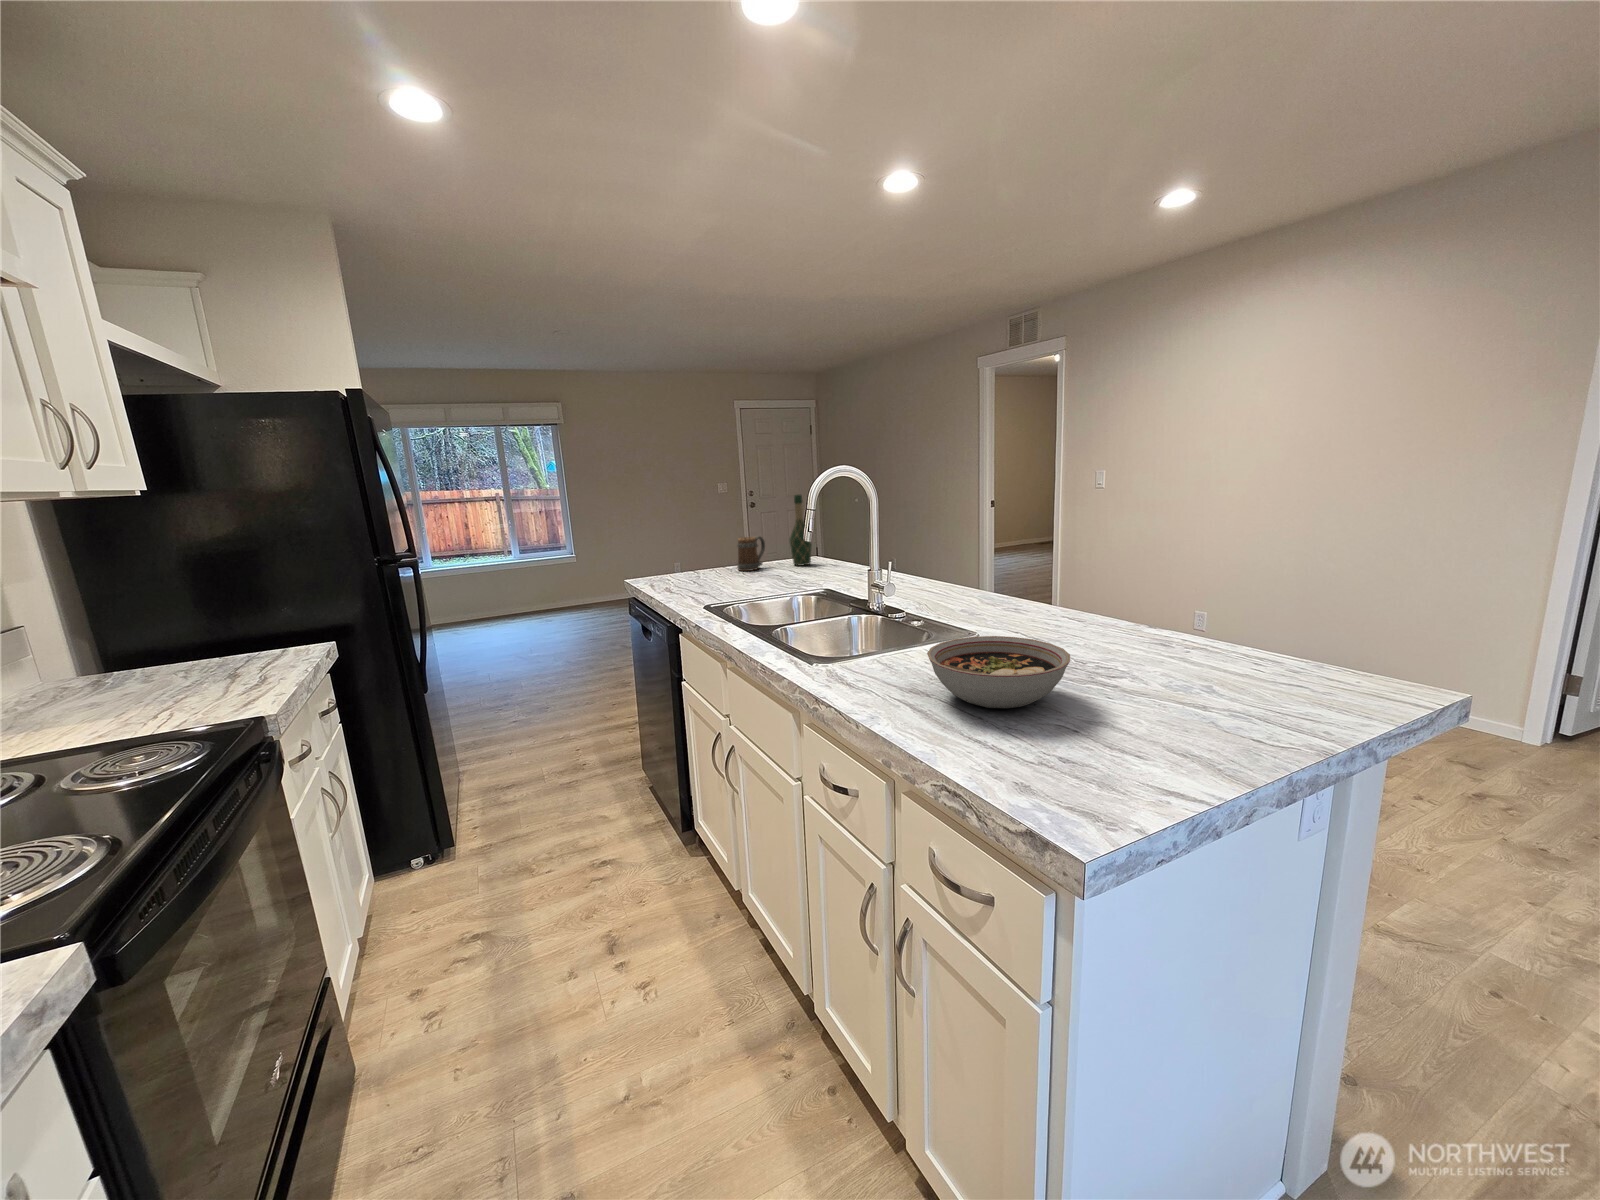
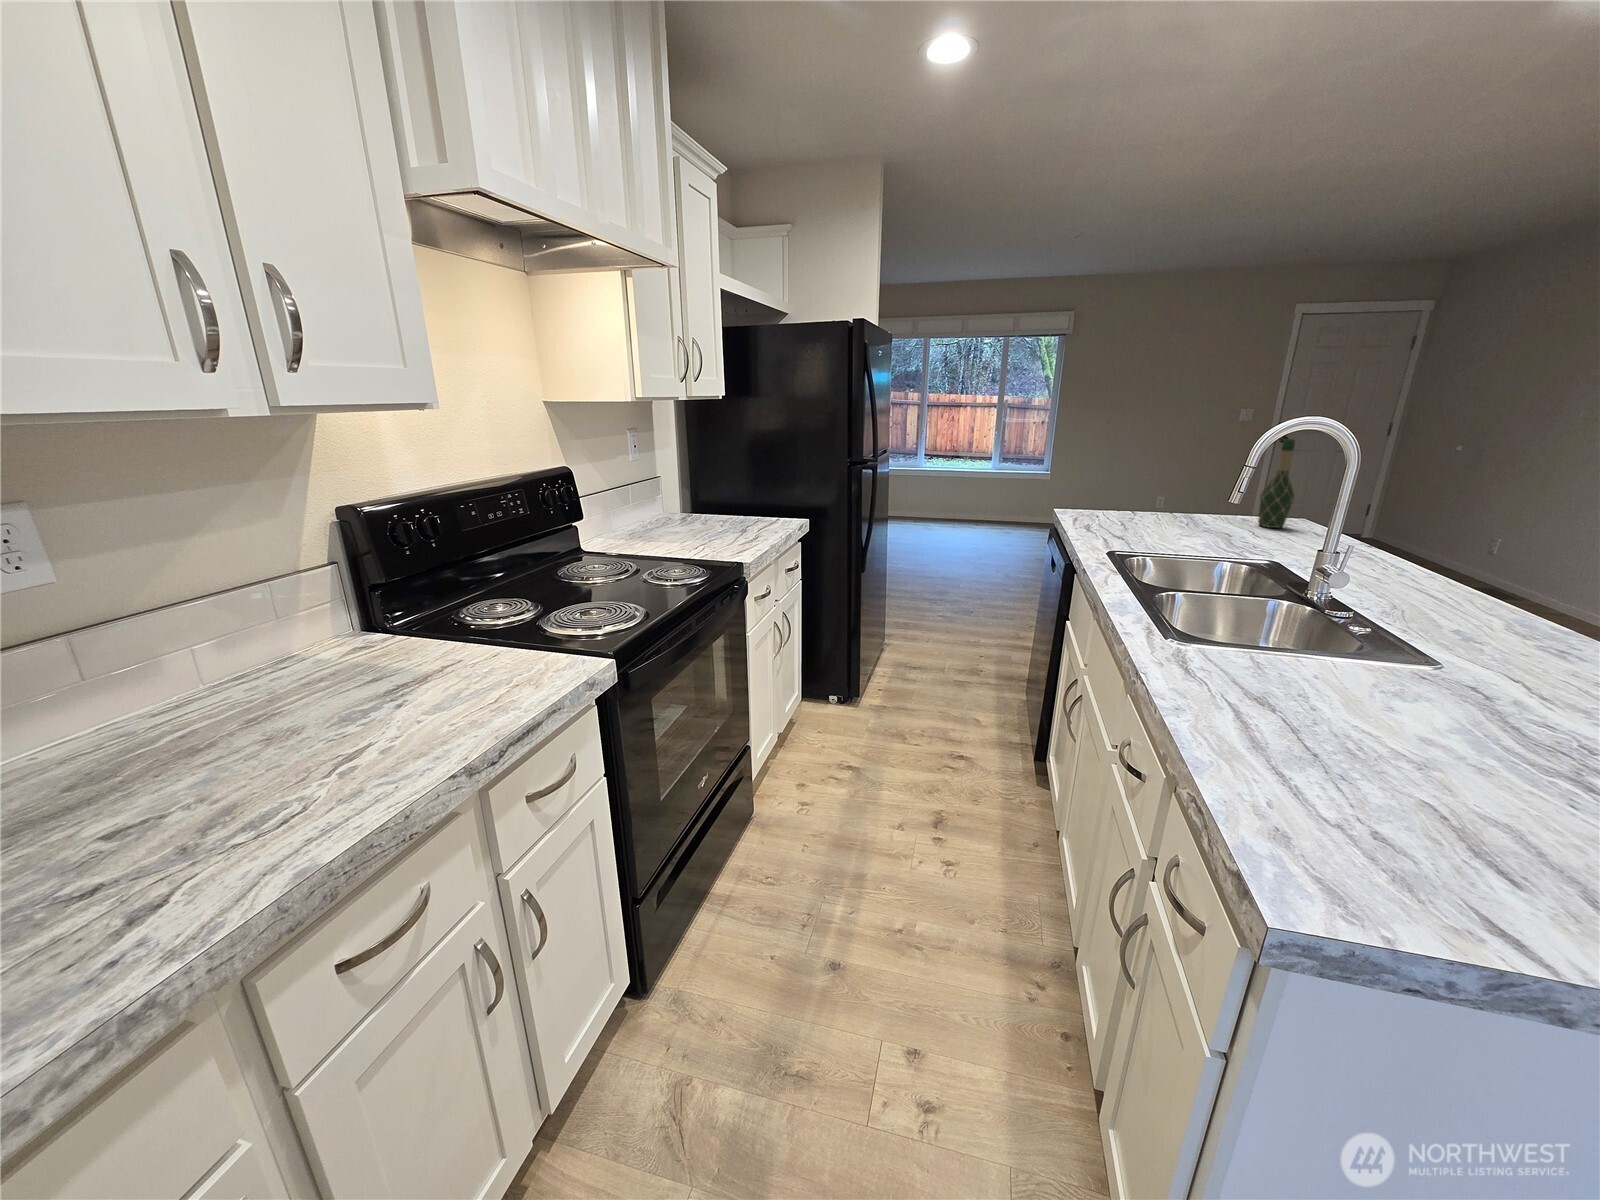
mug: present [737,536,765,571] -> none [1179,483,1225,523]
bowl: present [927,636,1070,708] -> none [1276,656,1515,766]

